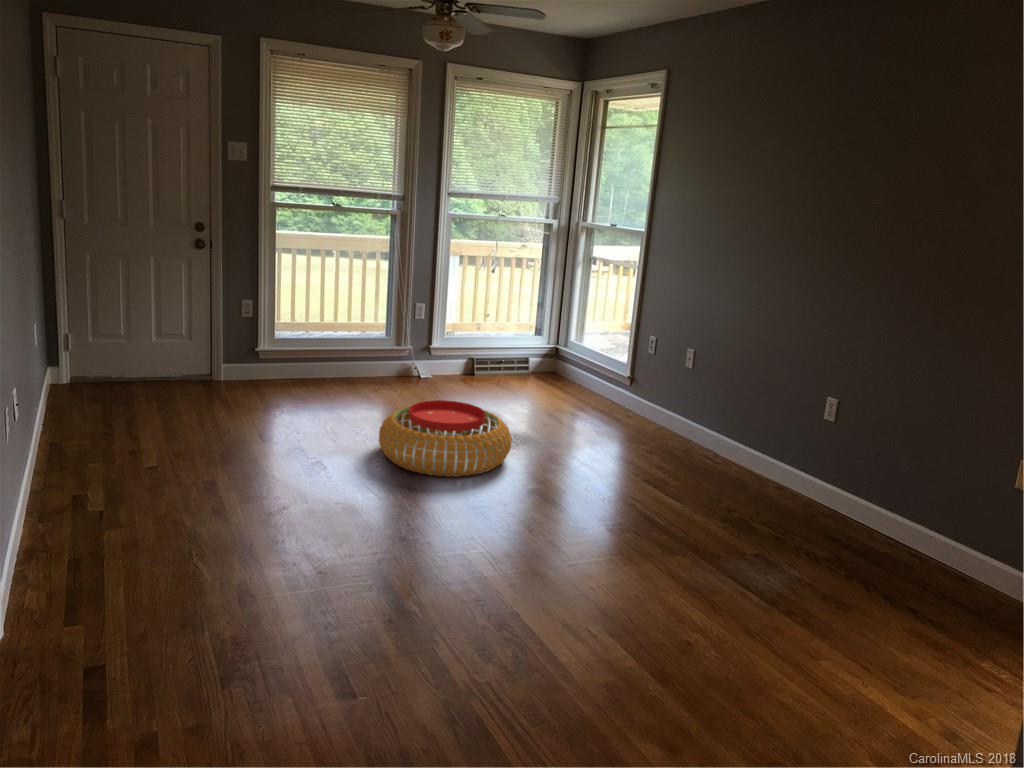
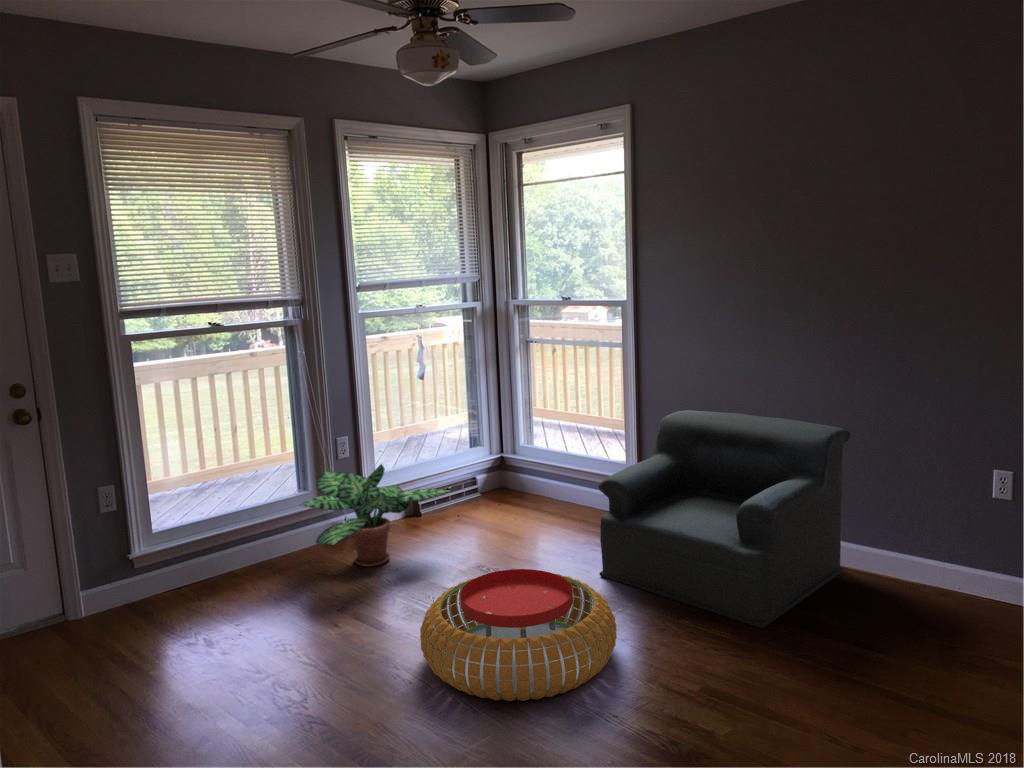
potted plant: none [365,323,476,395] -> present [300,464,449,567]
armchair: none [550,327,753,483] -> present [598,410,850,628]

